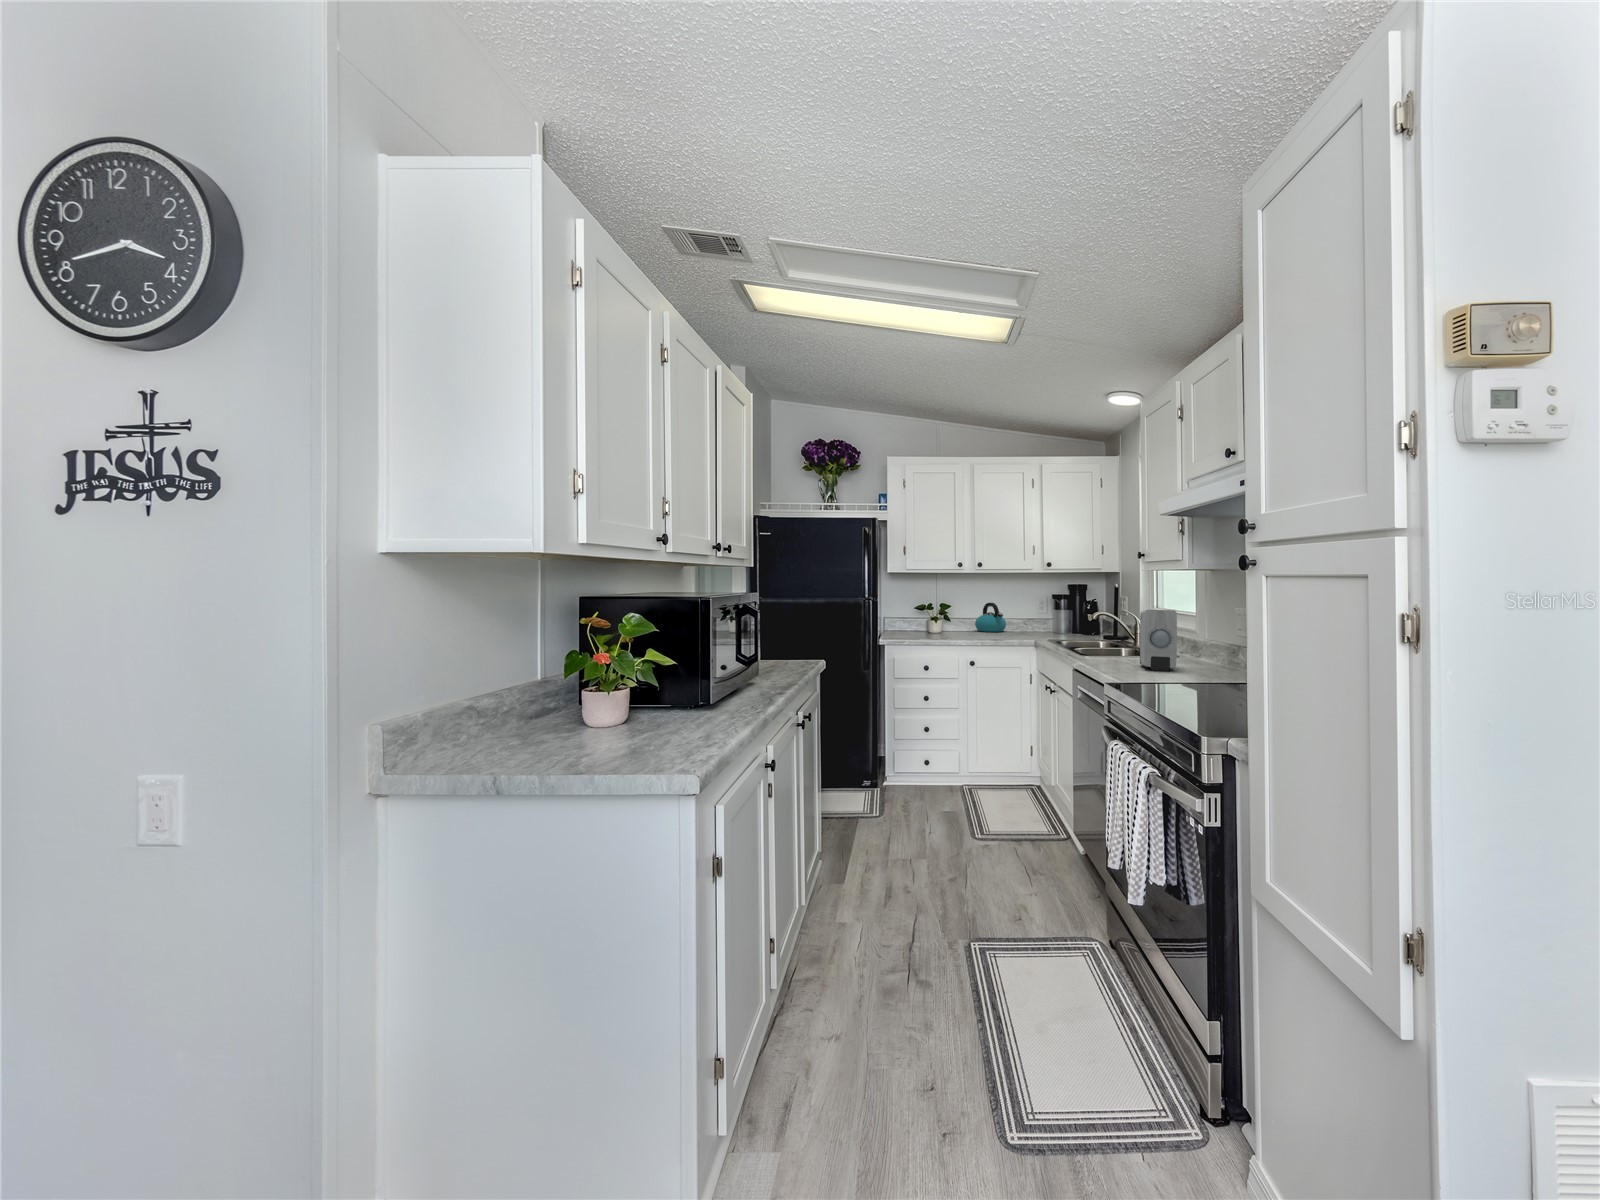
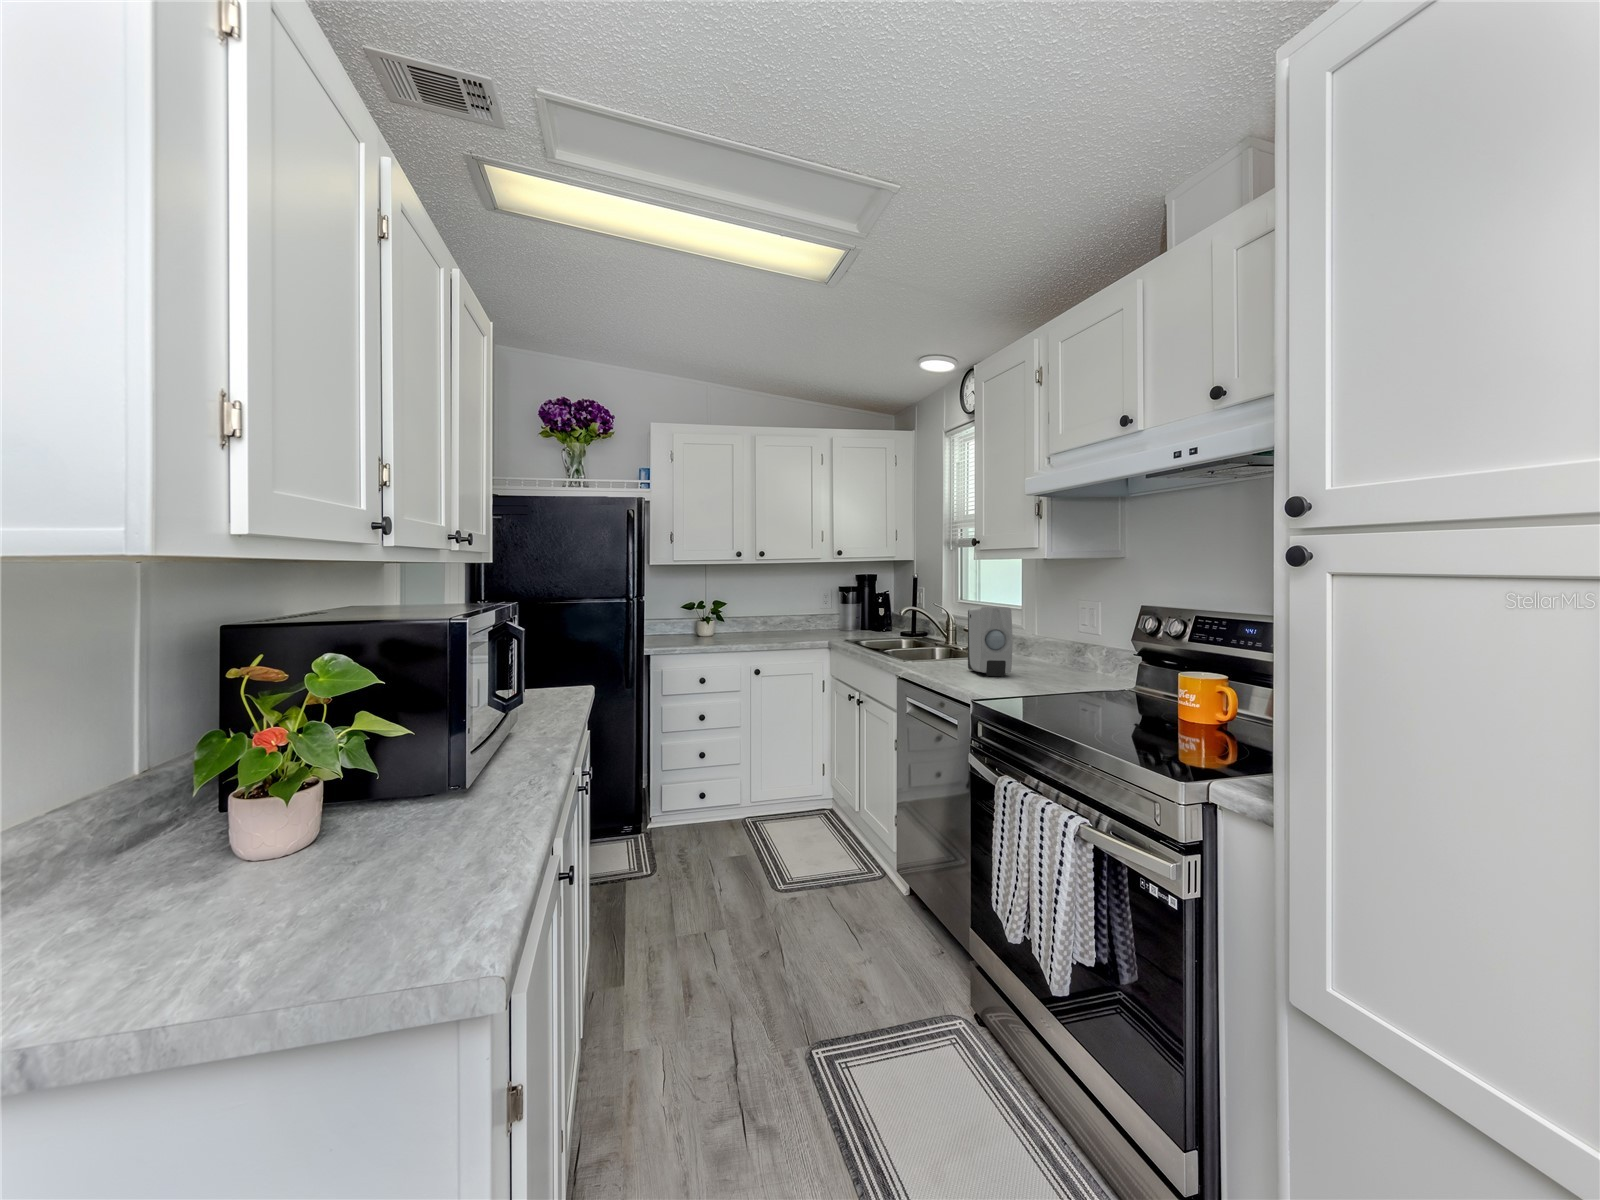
kettle: present [975,603,1006,632] -> none [754,599,788,633]

